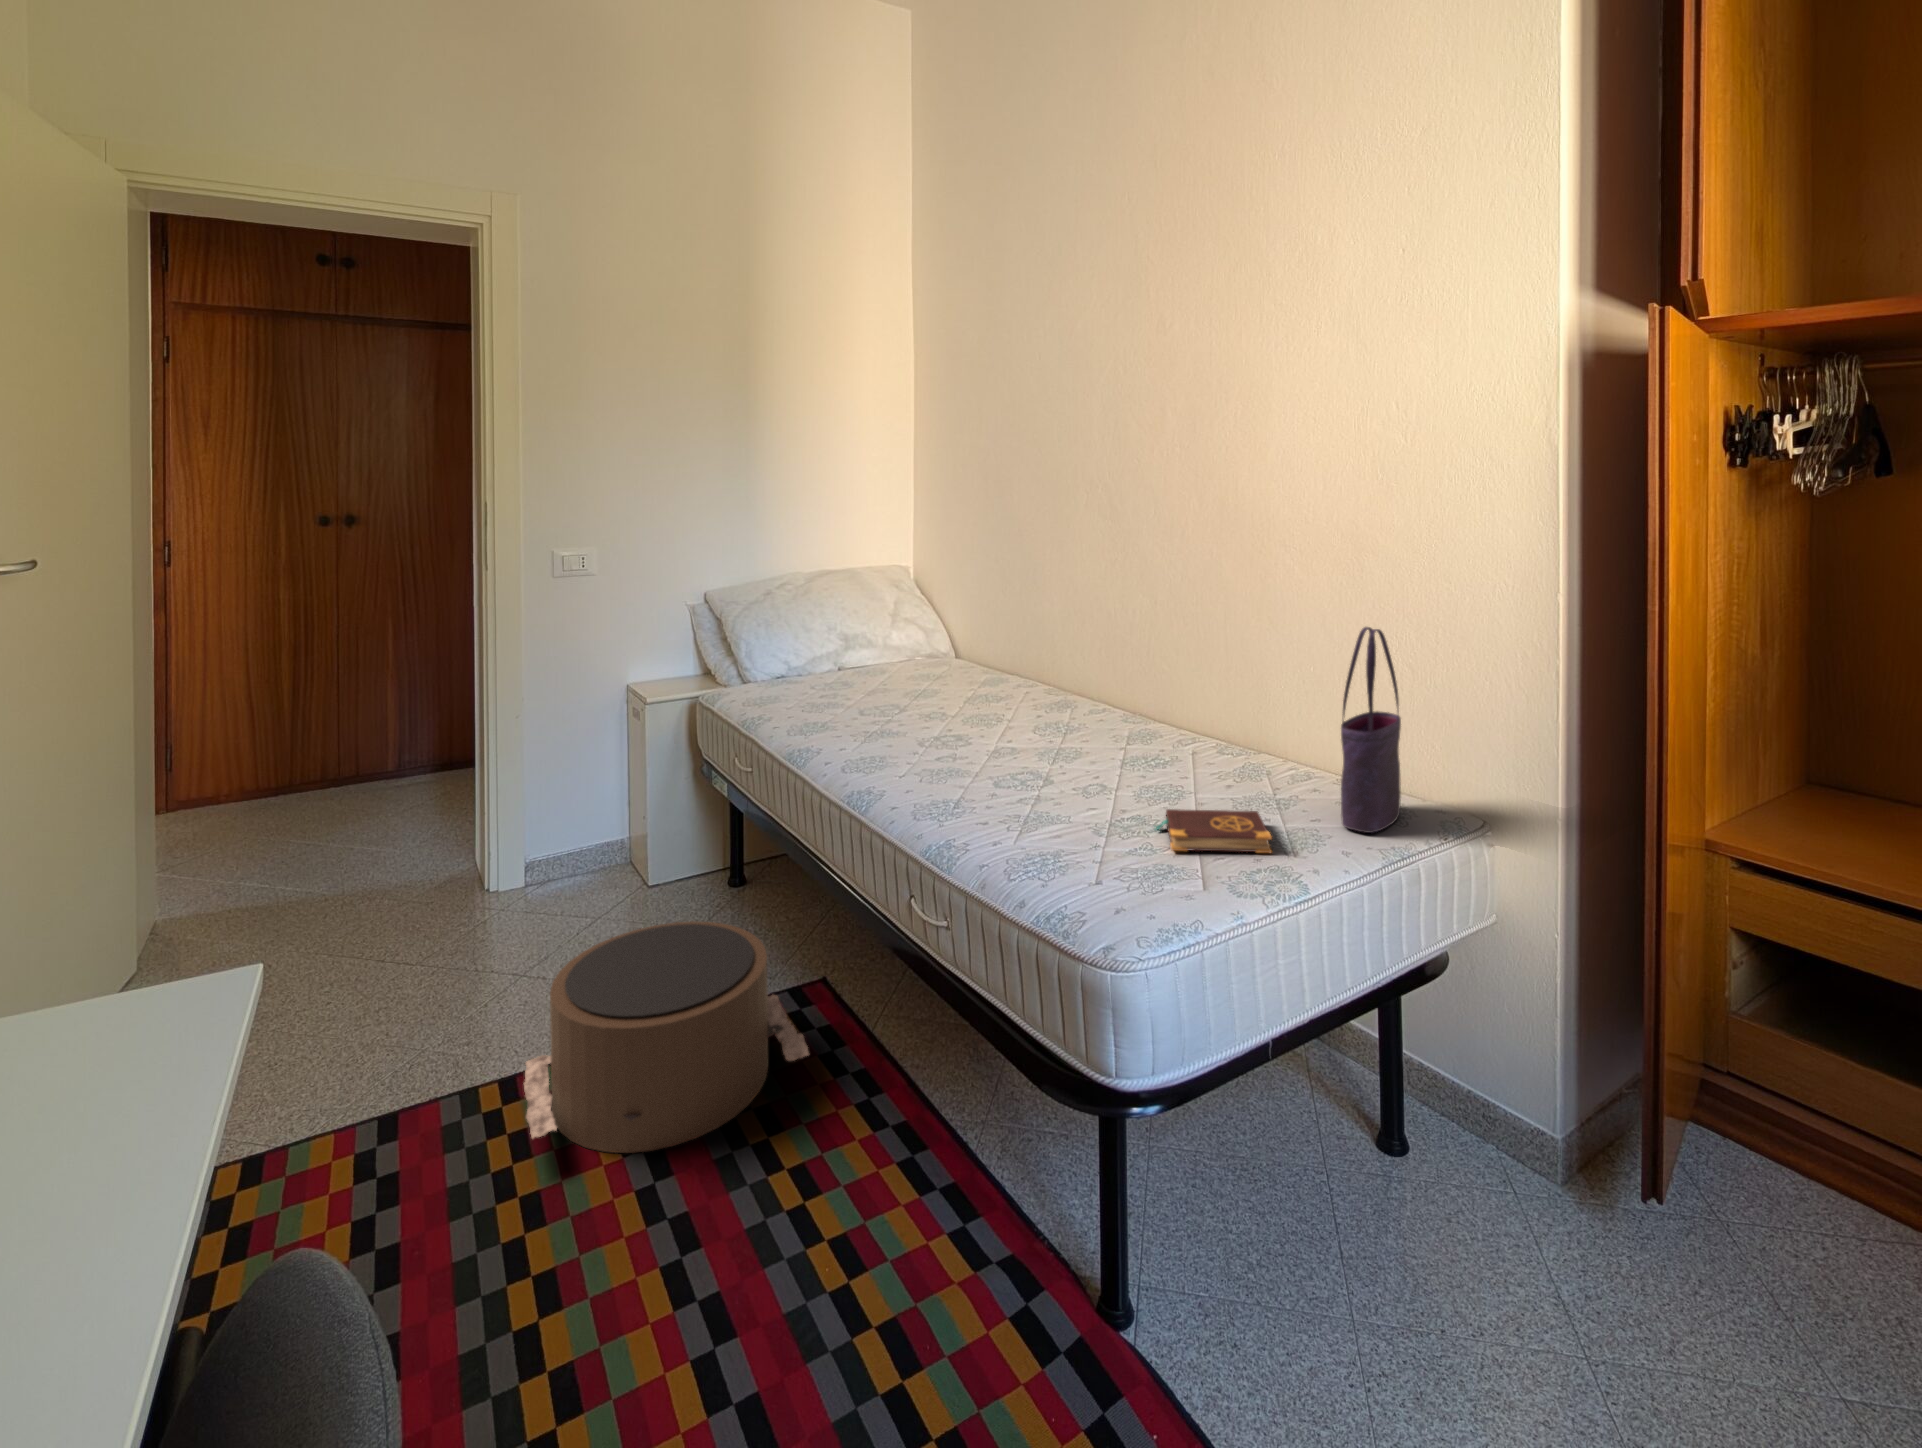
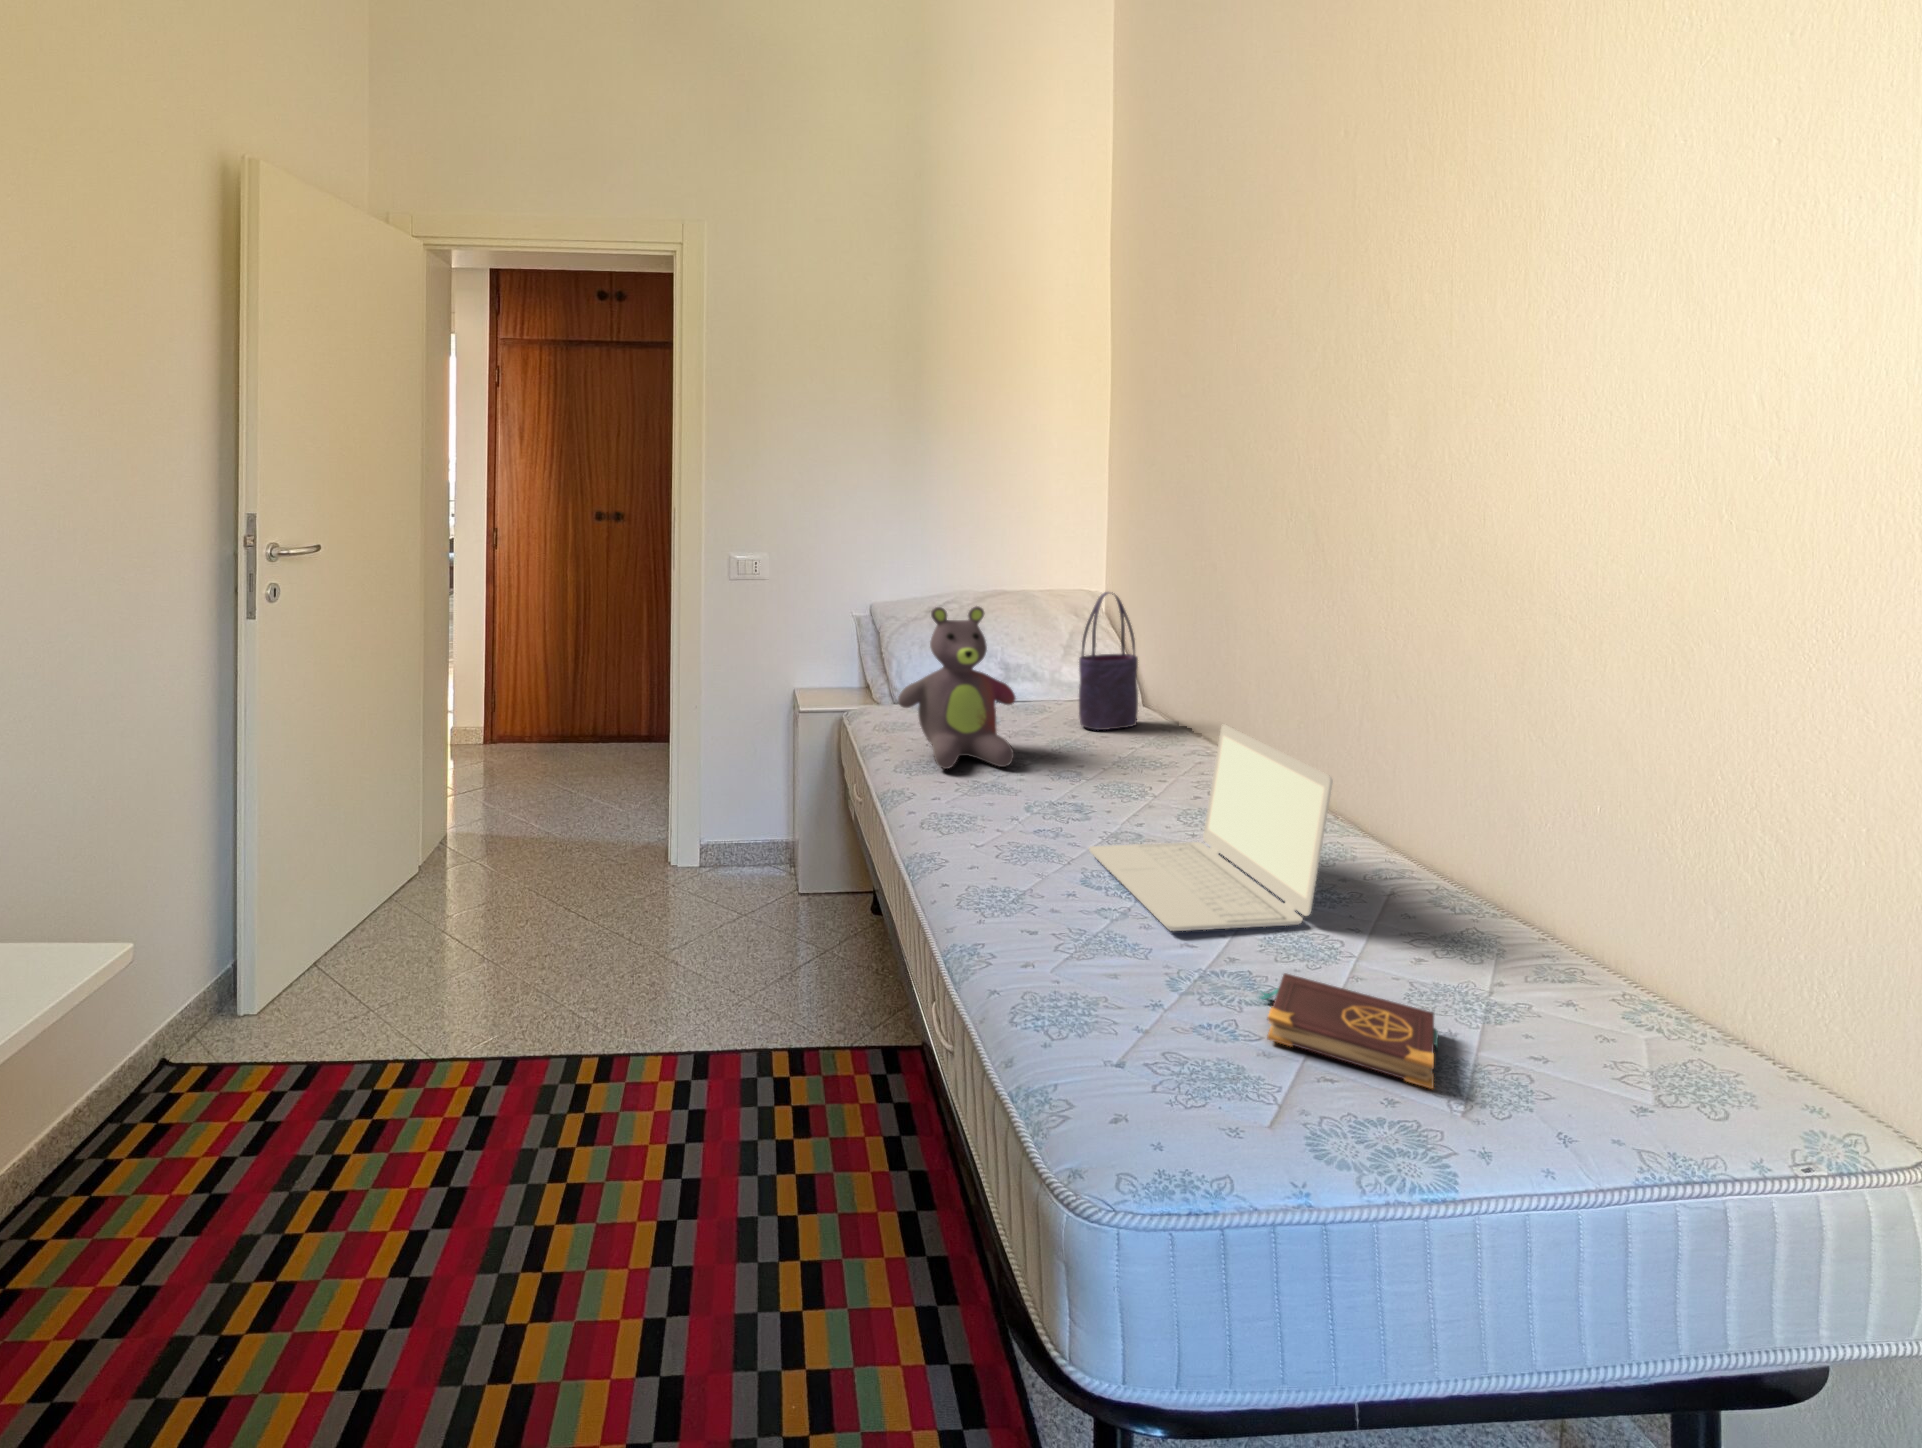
stuffed bear: none [779,579,890,727] -> present [898,606,1016,769]
tote bag: present [1341,627,1401,833] -> present [1079,592,1138,730]
laptop: none [990,650,1172,804] -> present [1089,724,1333,931]
pouf: present [524,921,809,1153] -> none [585,943,864,1186]

